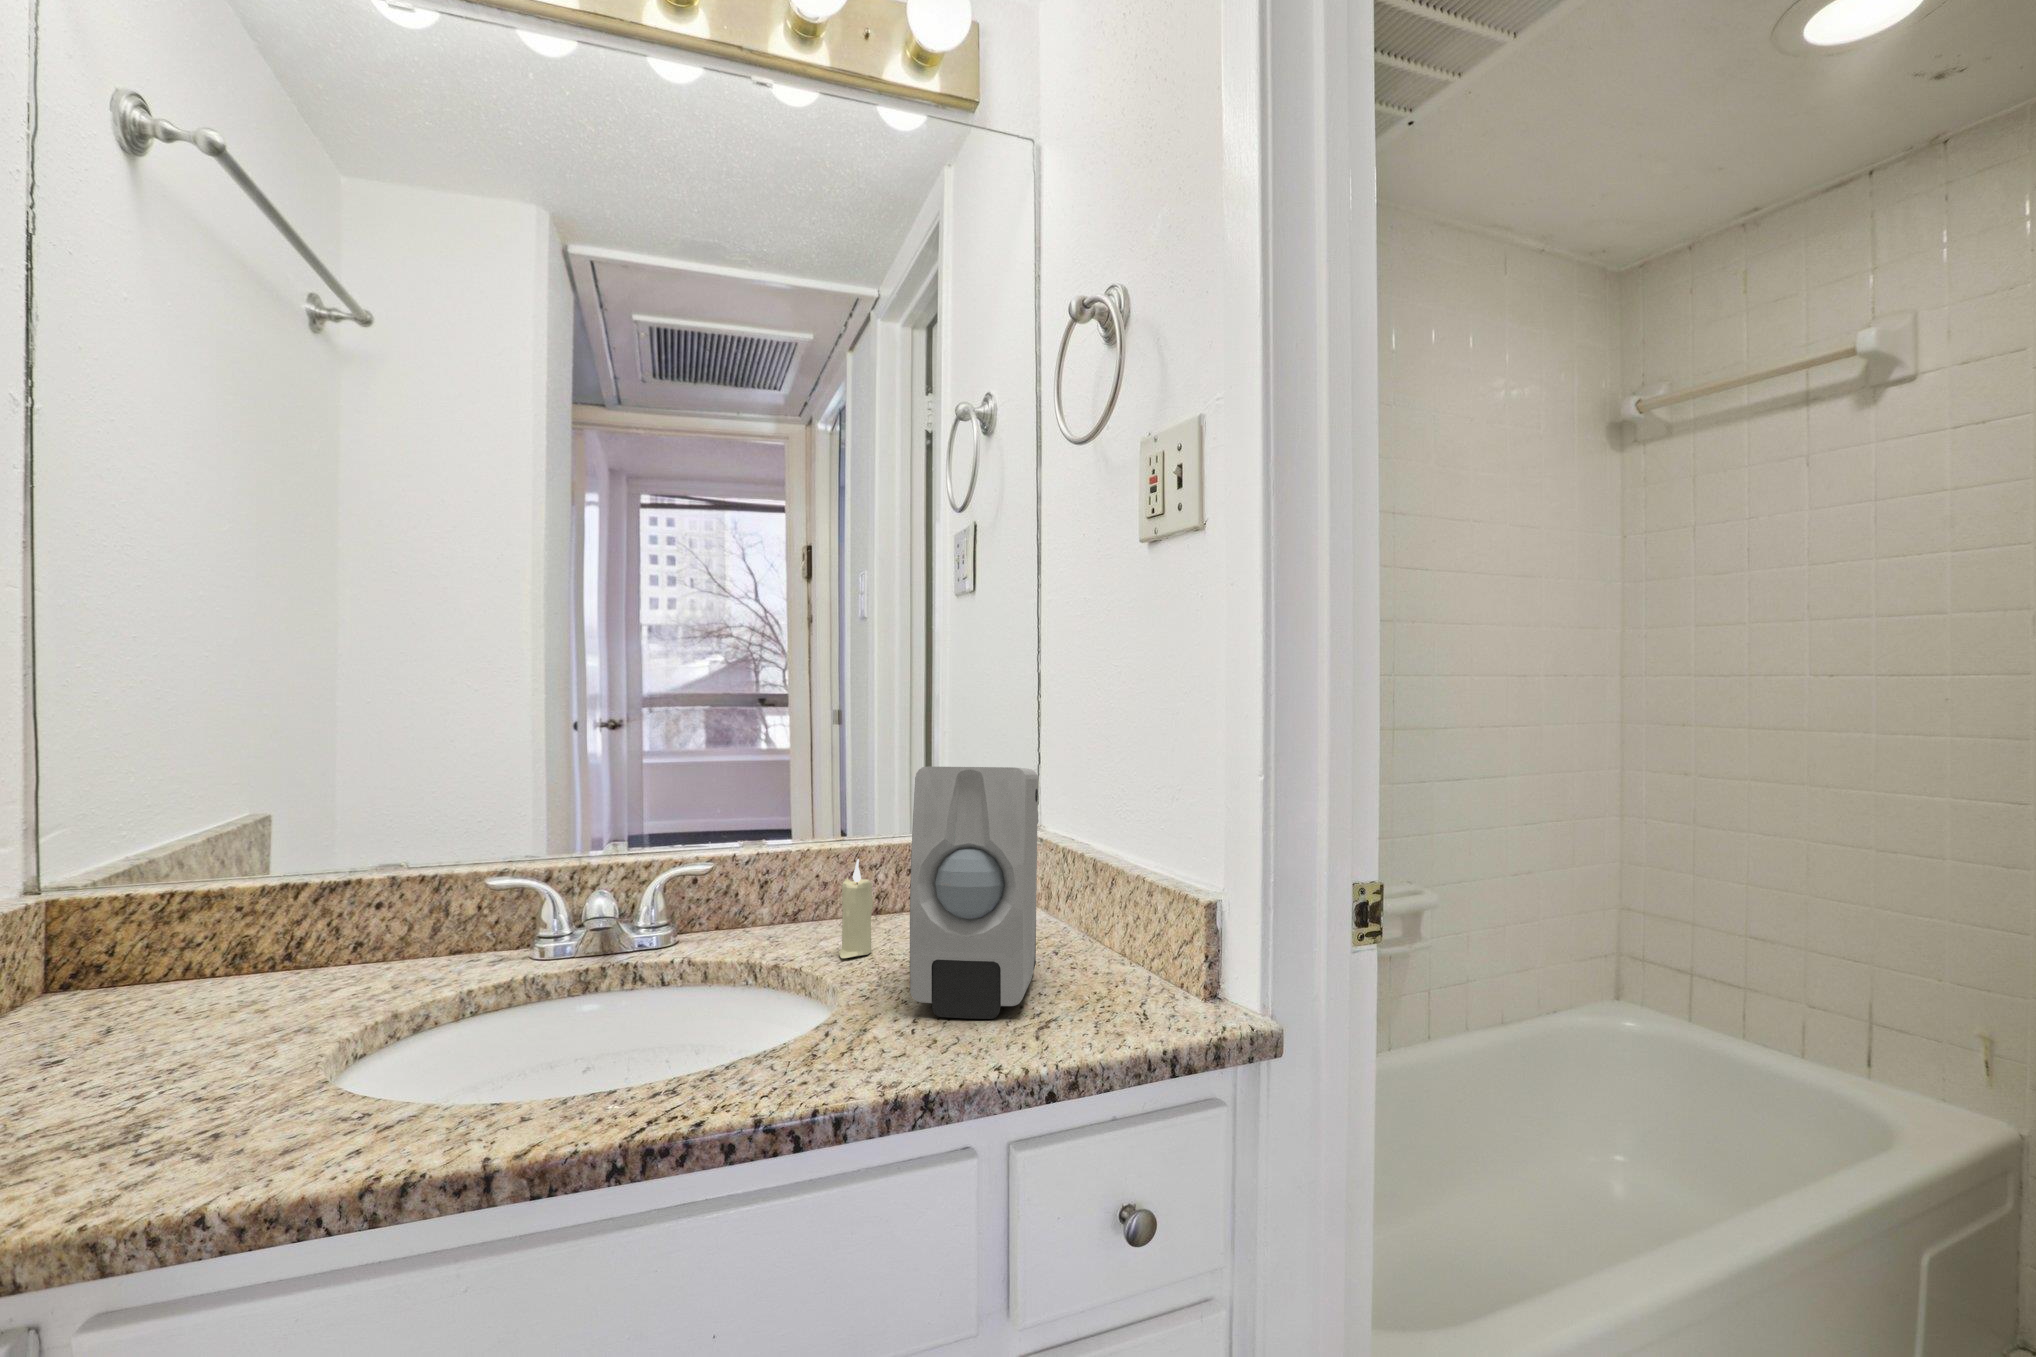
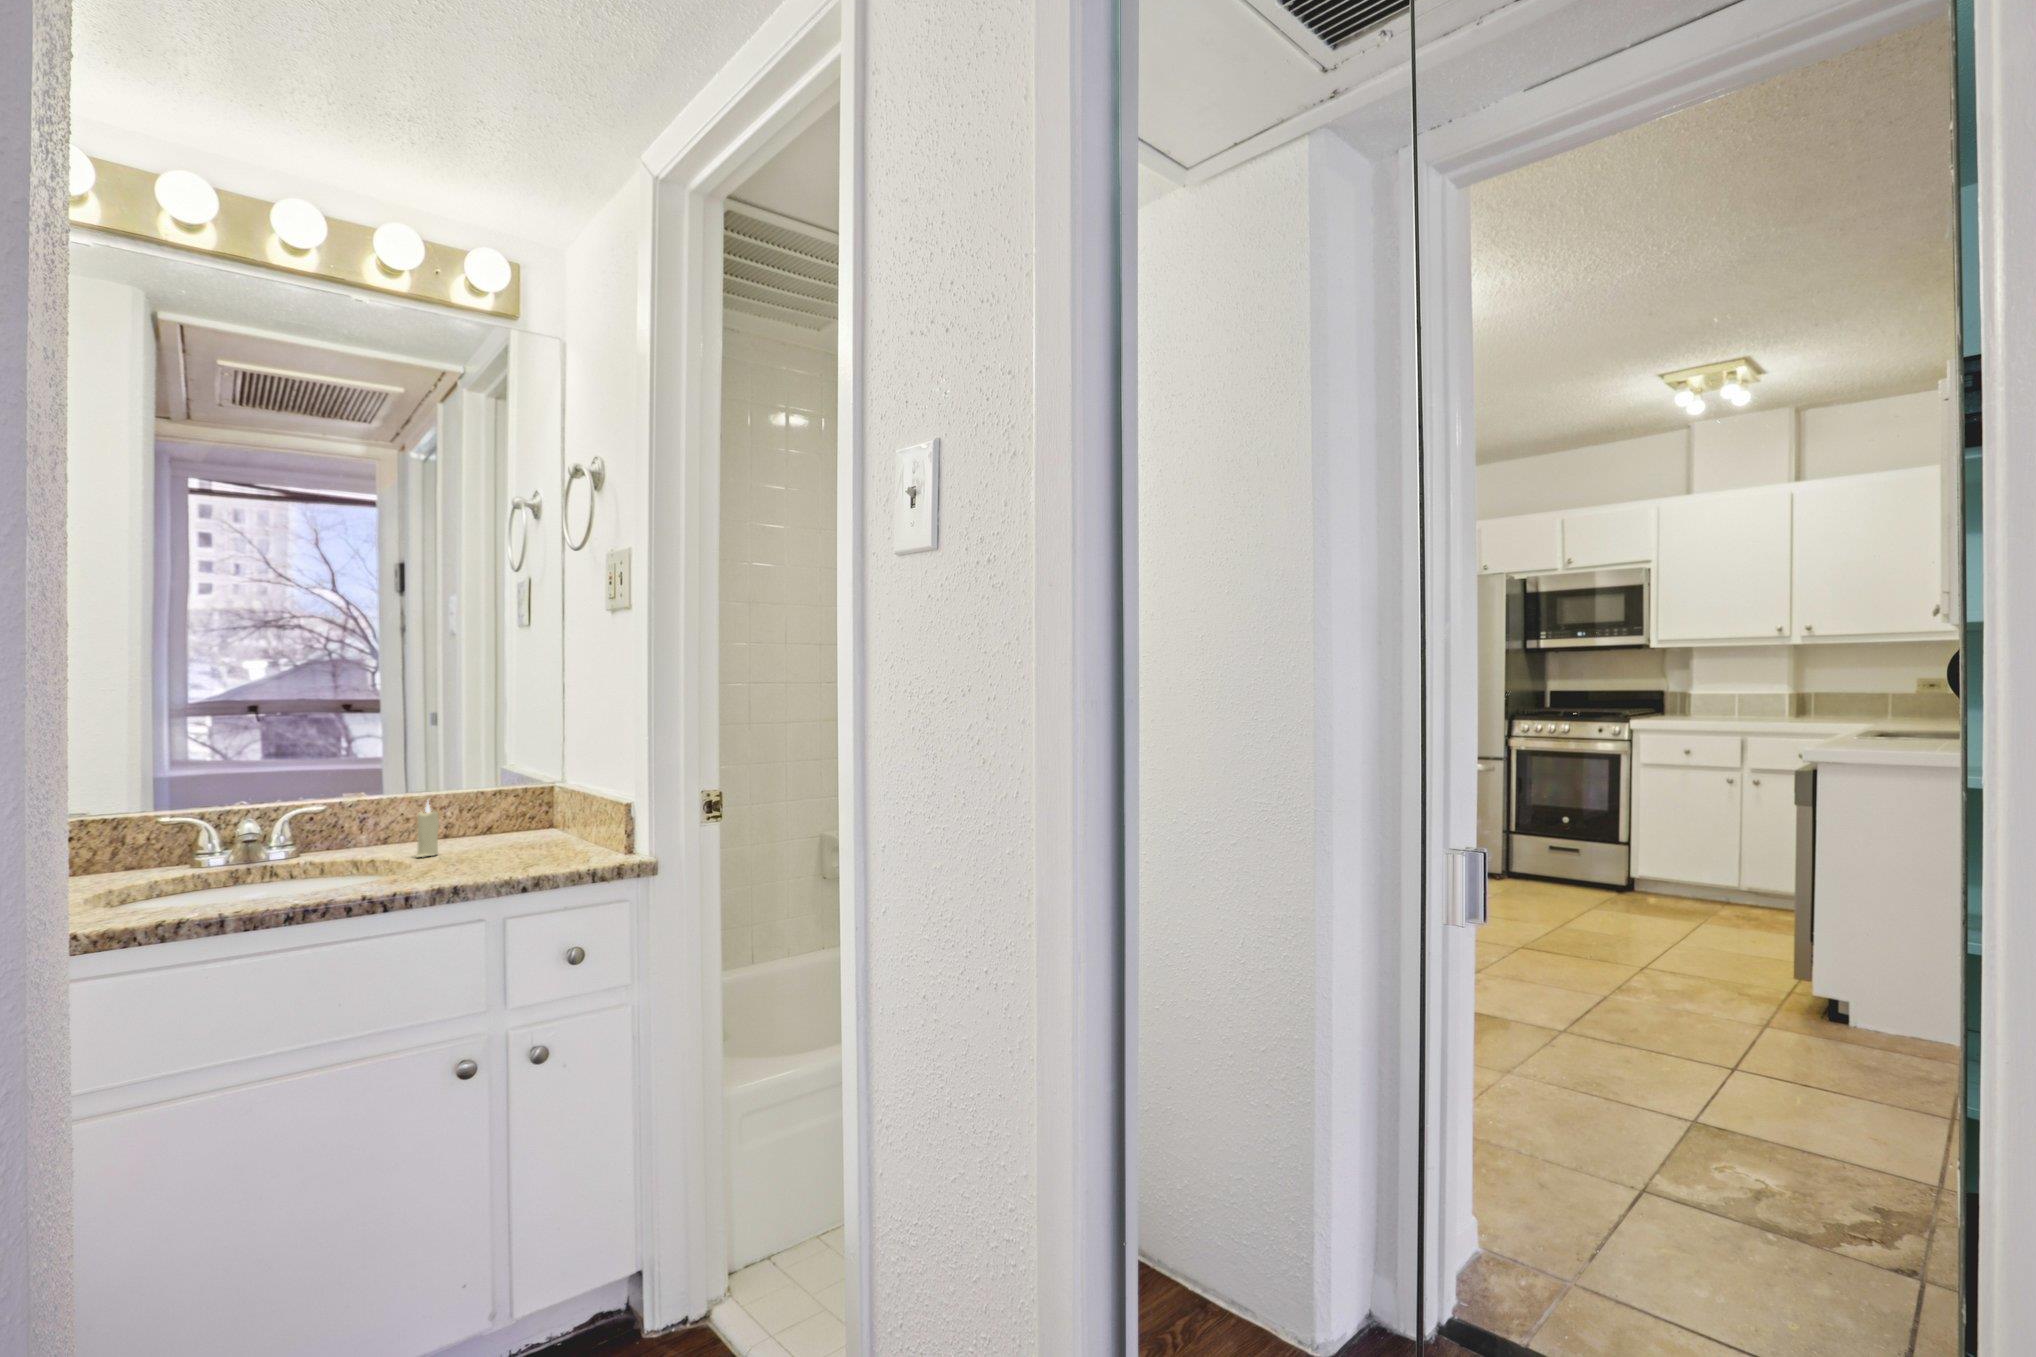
soap dispenser: present [910,766,1038,1019] -> none [456,737,543,868]

